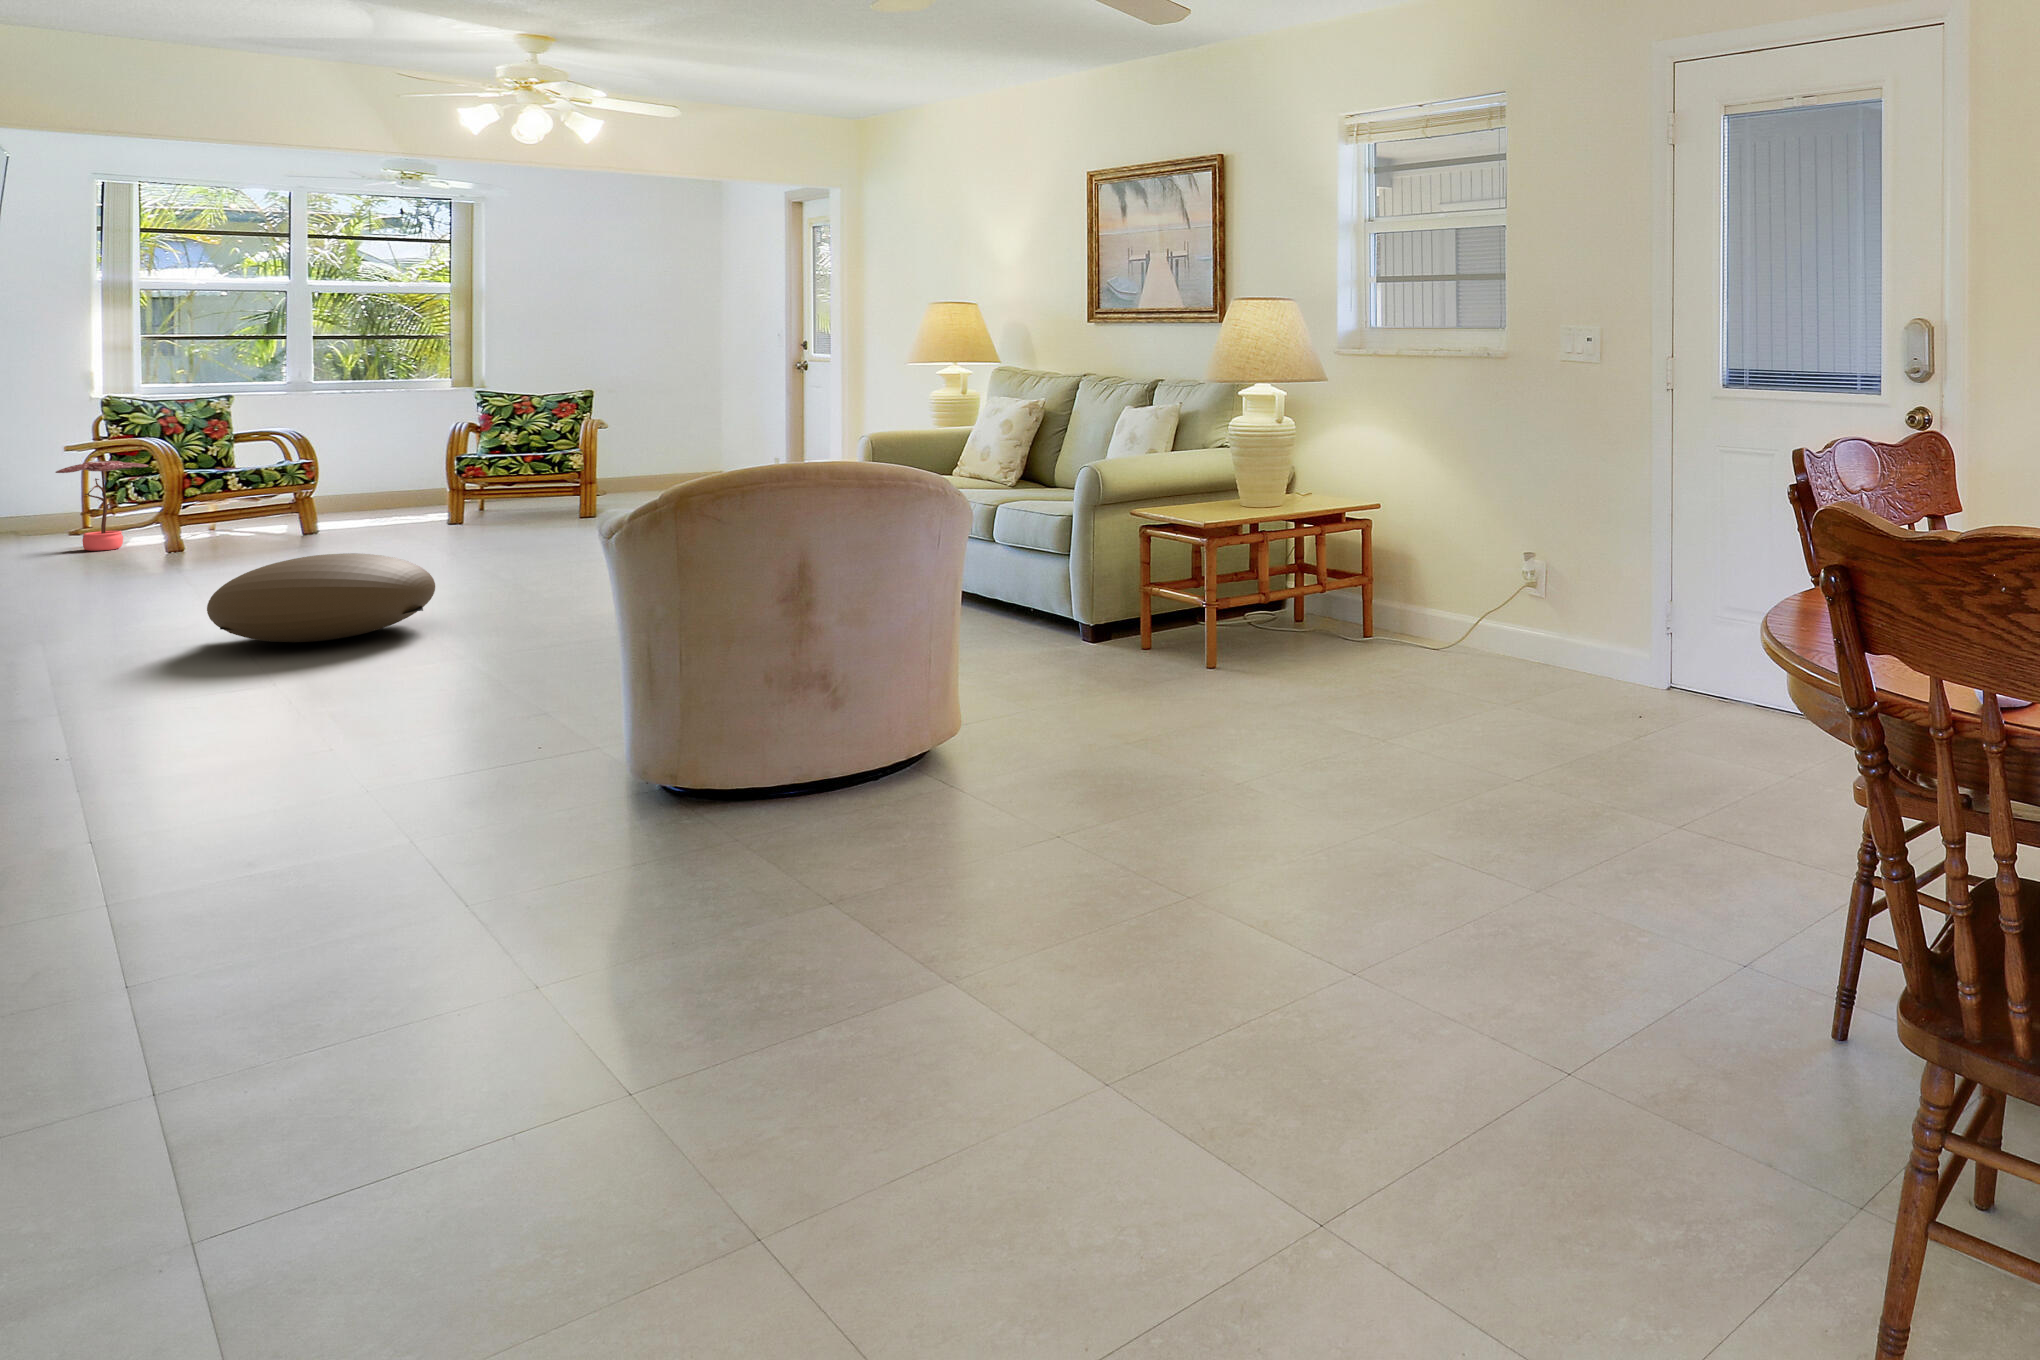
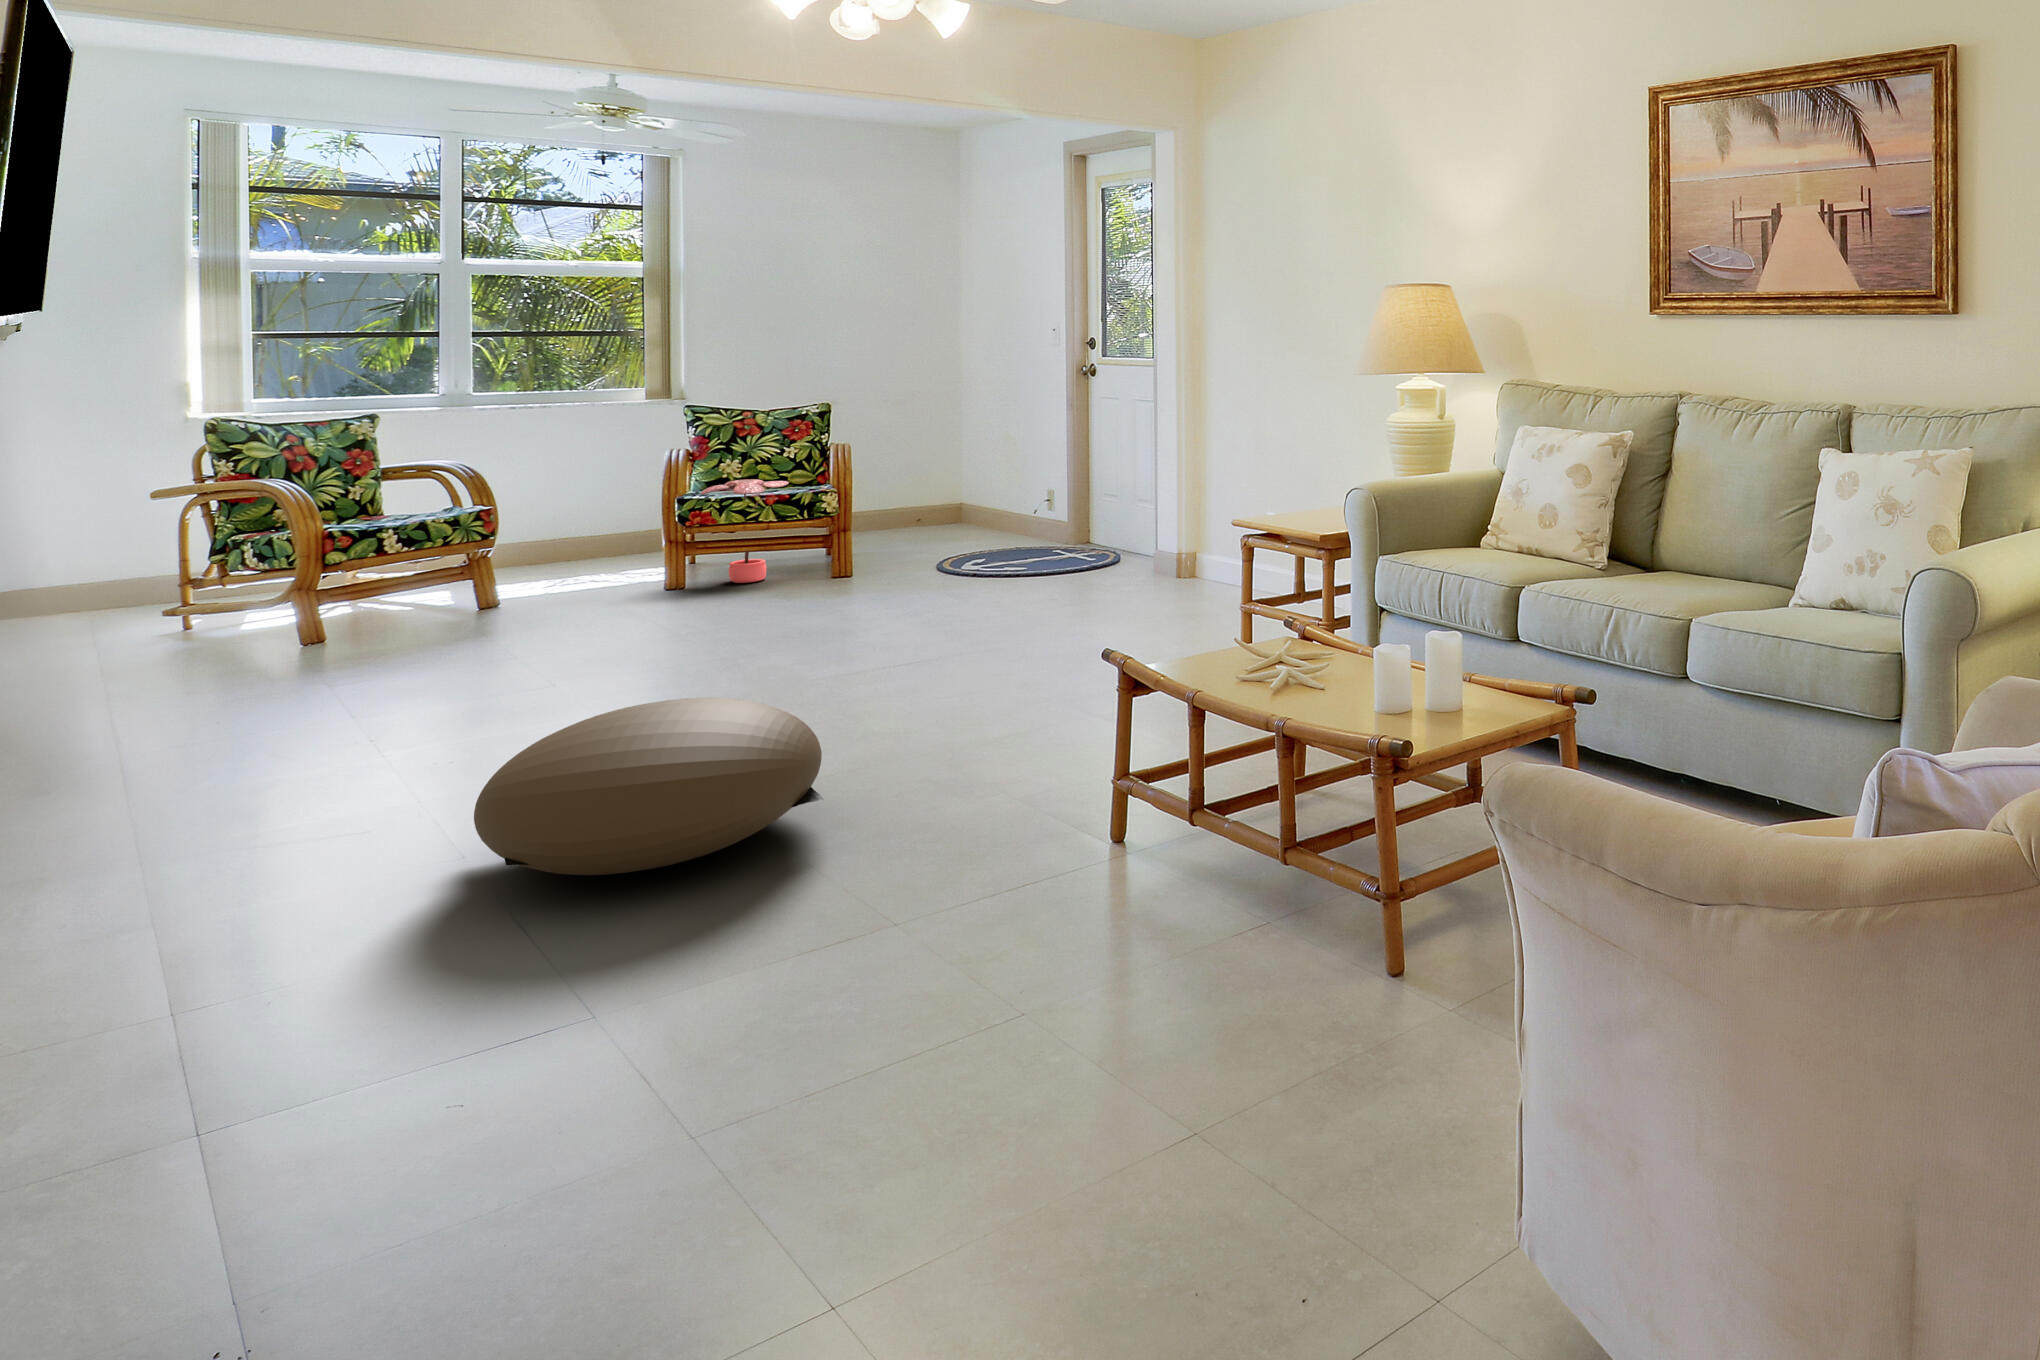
potted plant: present [56,461,148,551] -> present [700,479,789,583]

